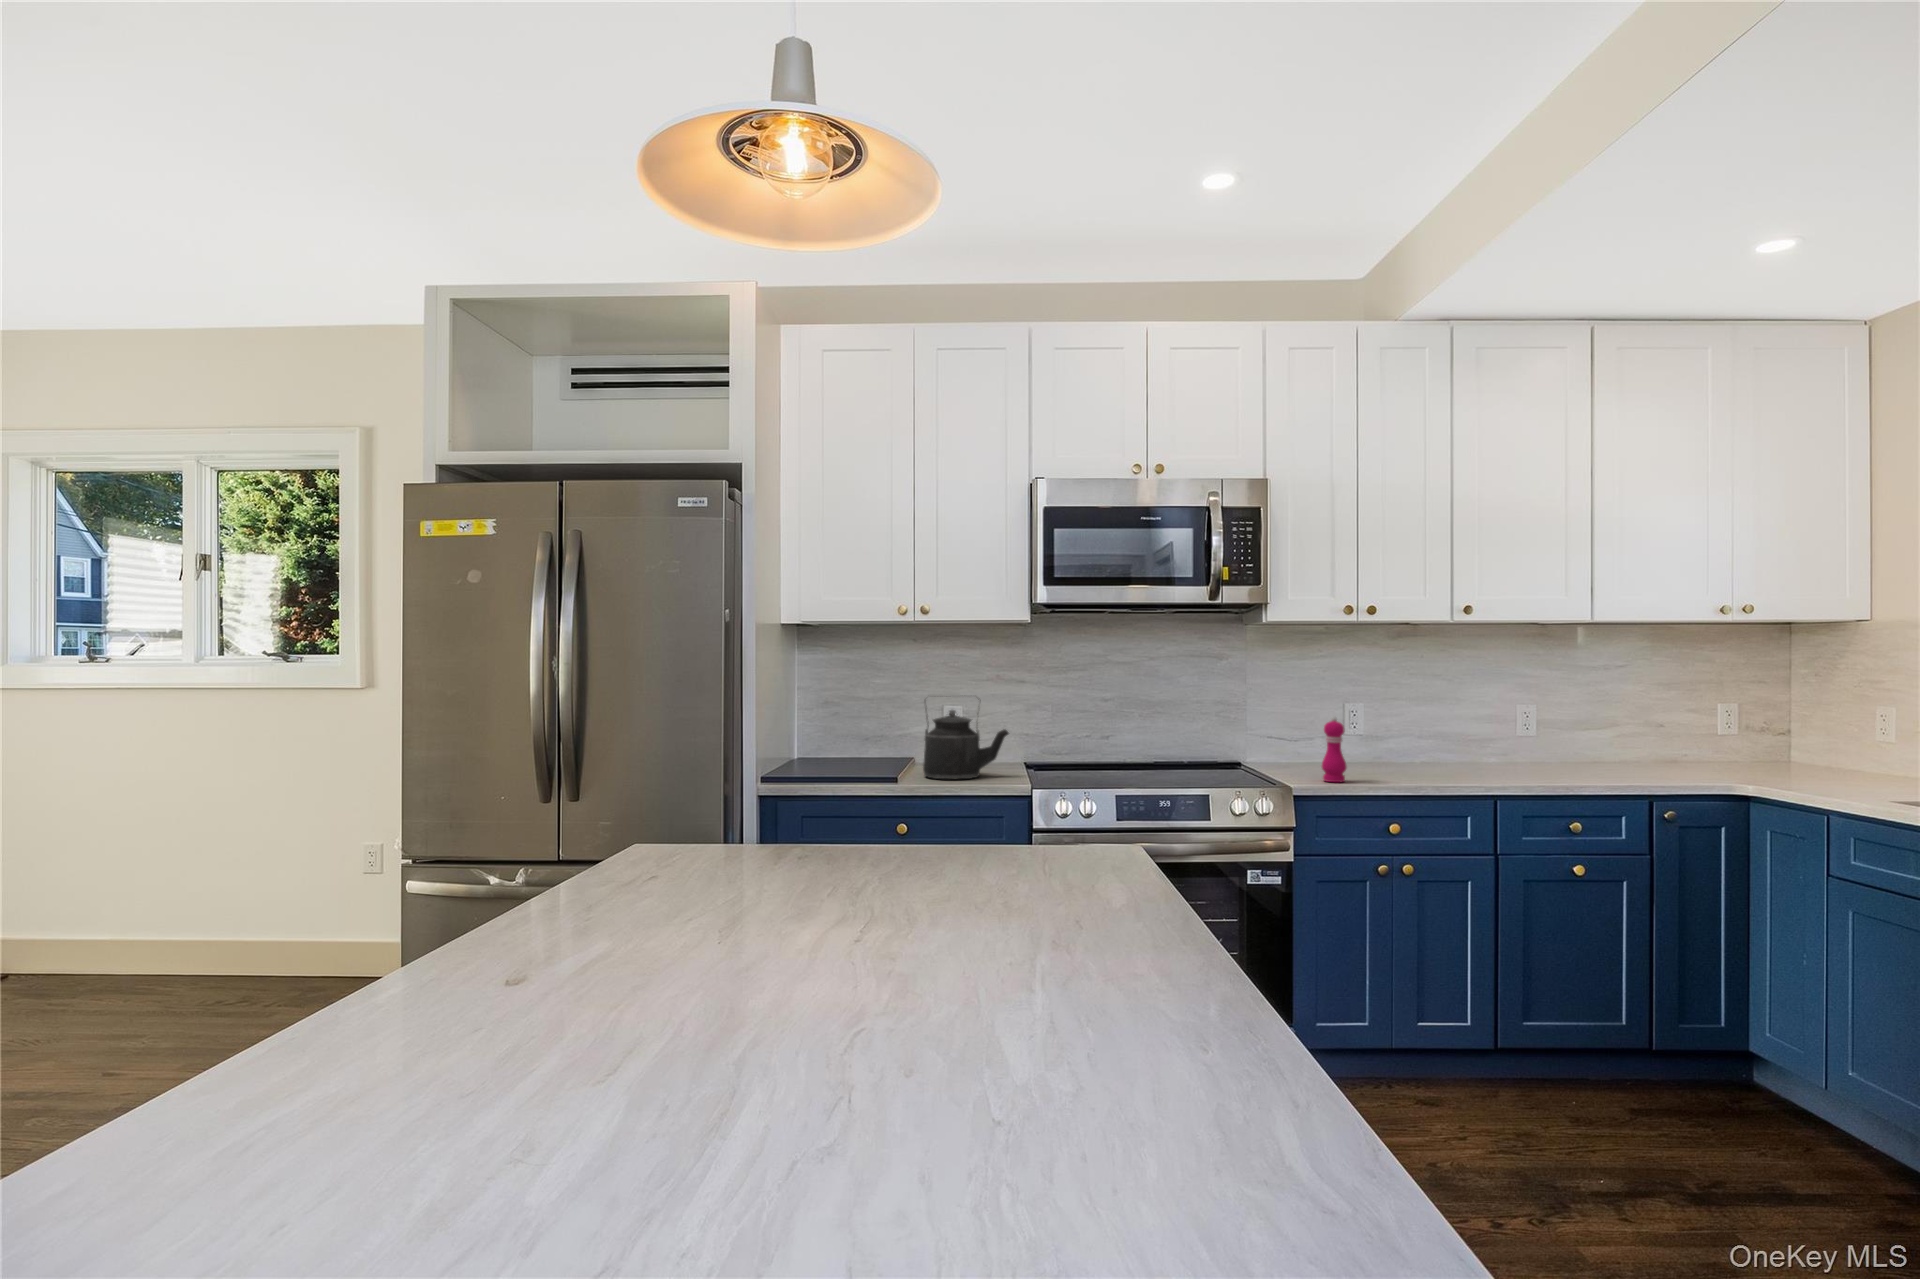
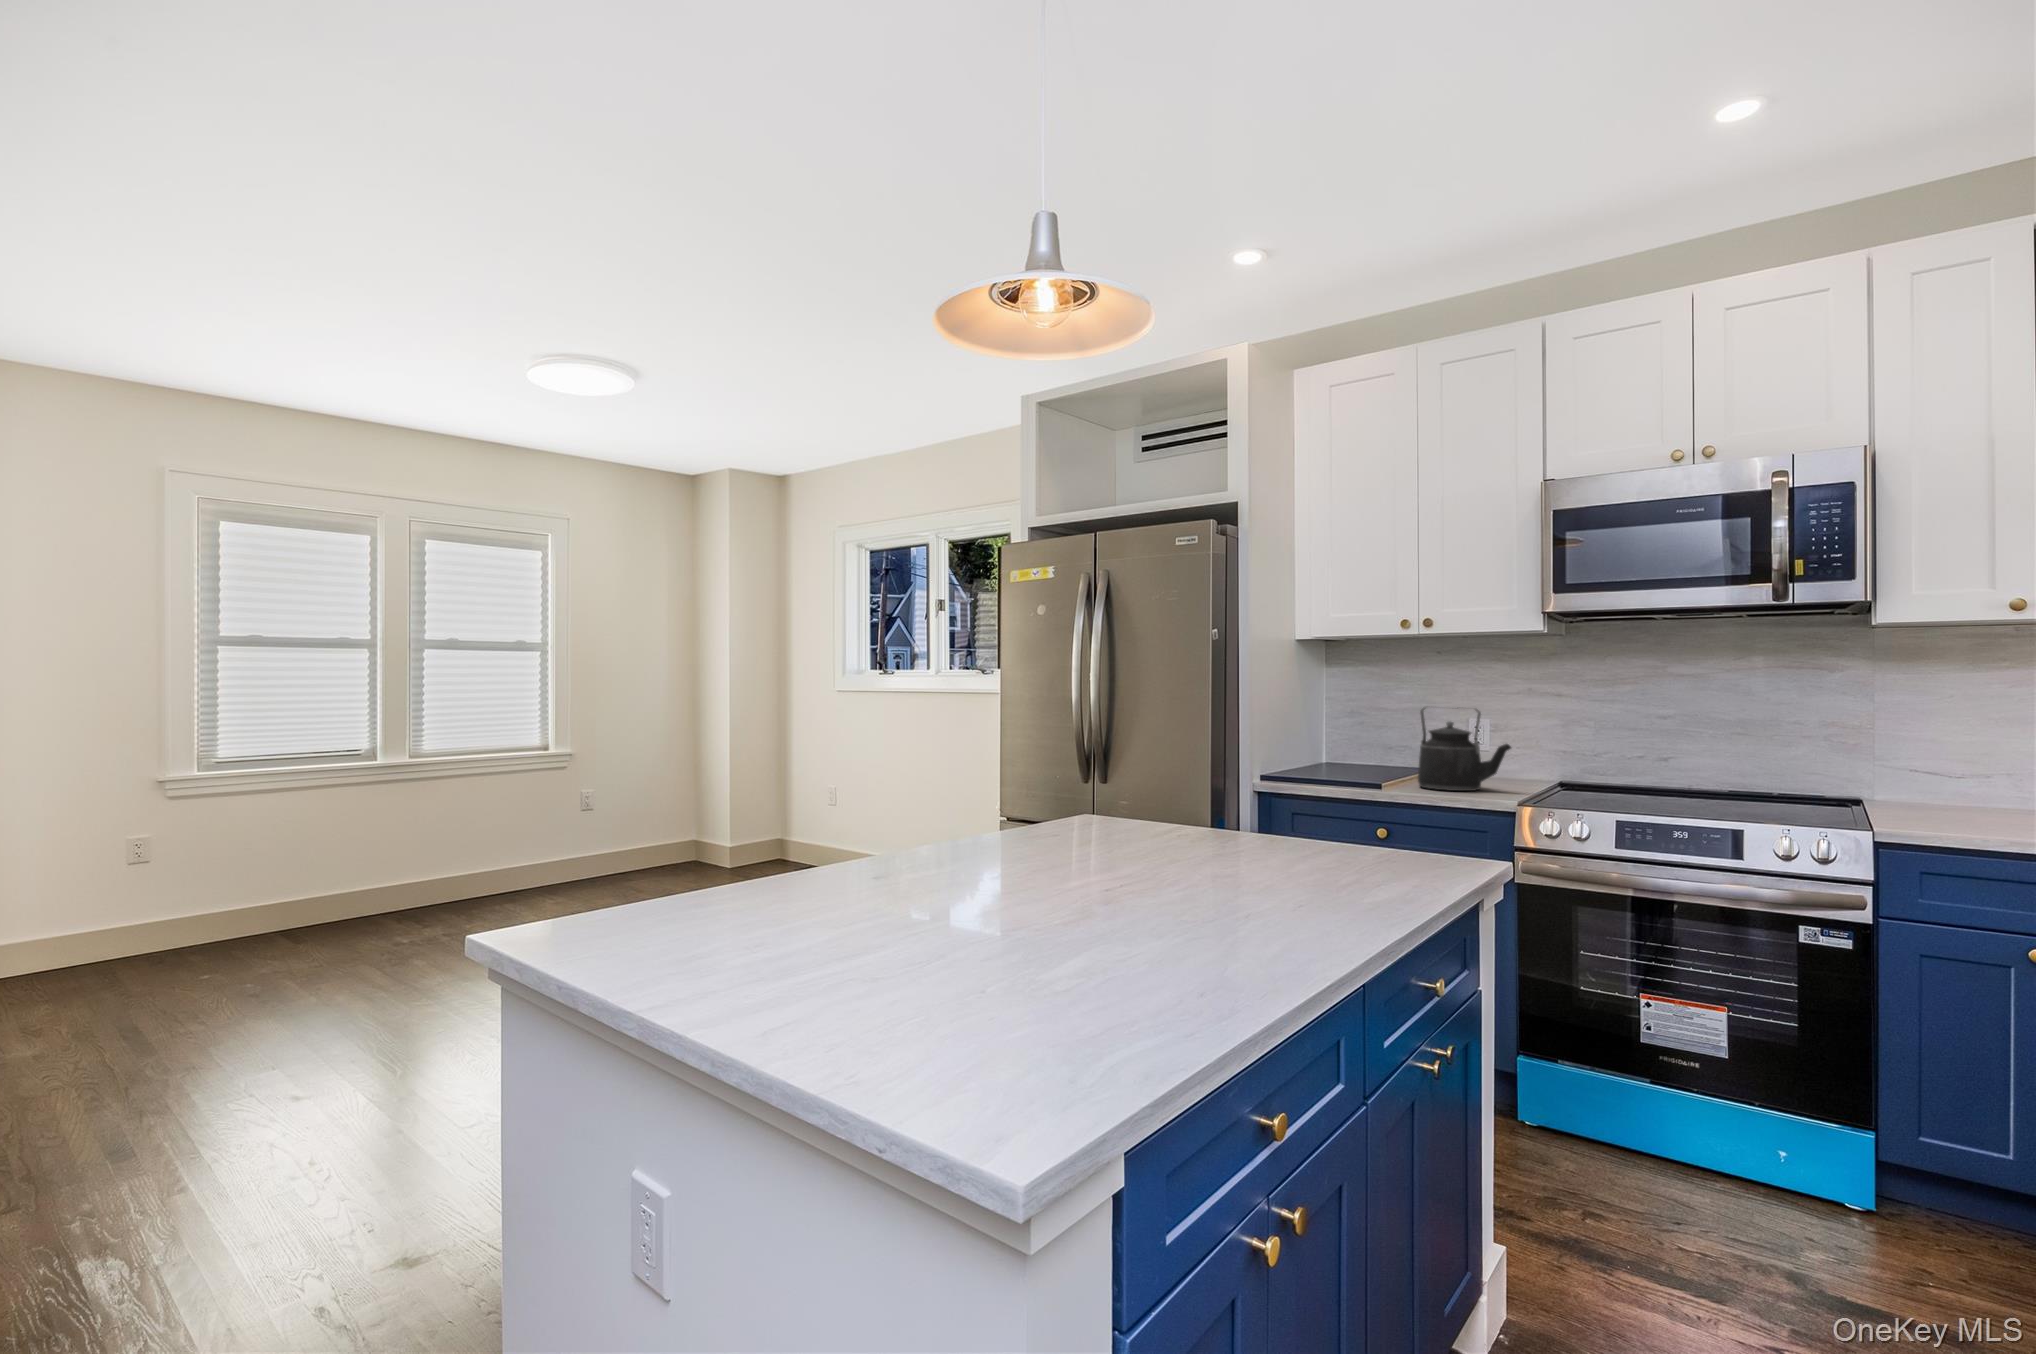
pepper mill: present [1322,716,1347,782] -> none [1941,746,1985,833]

